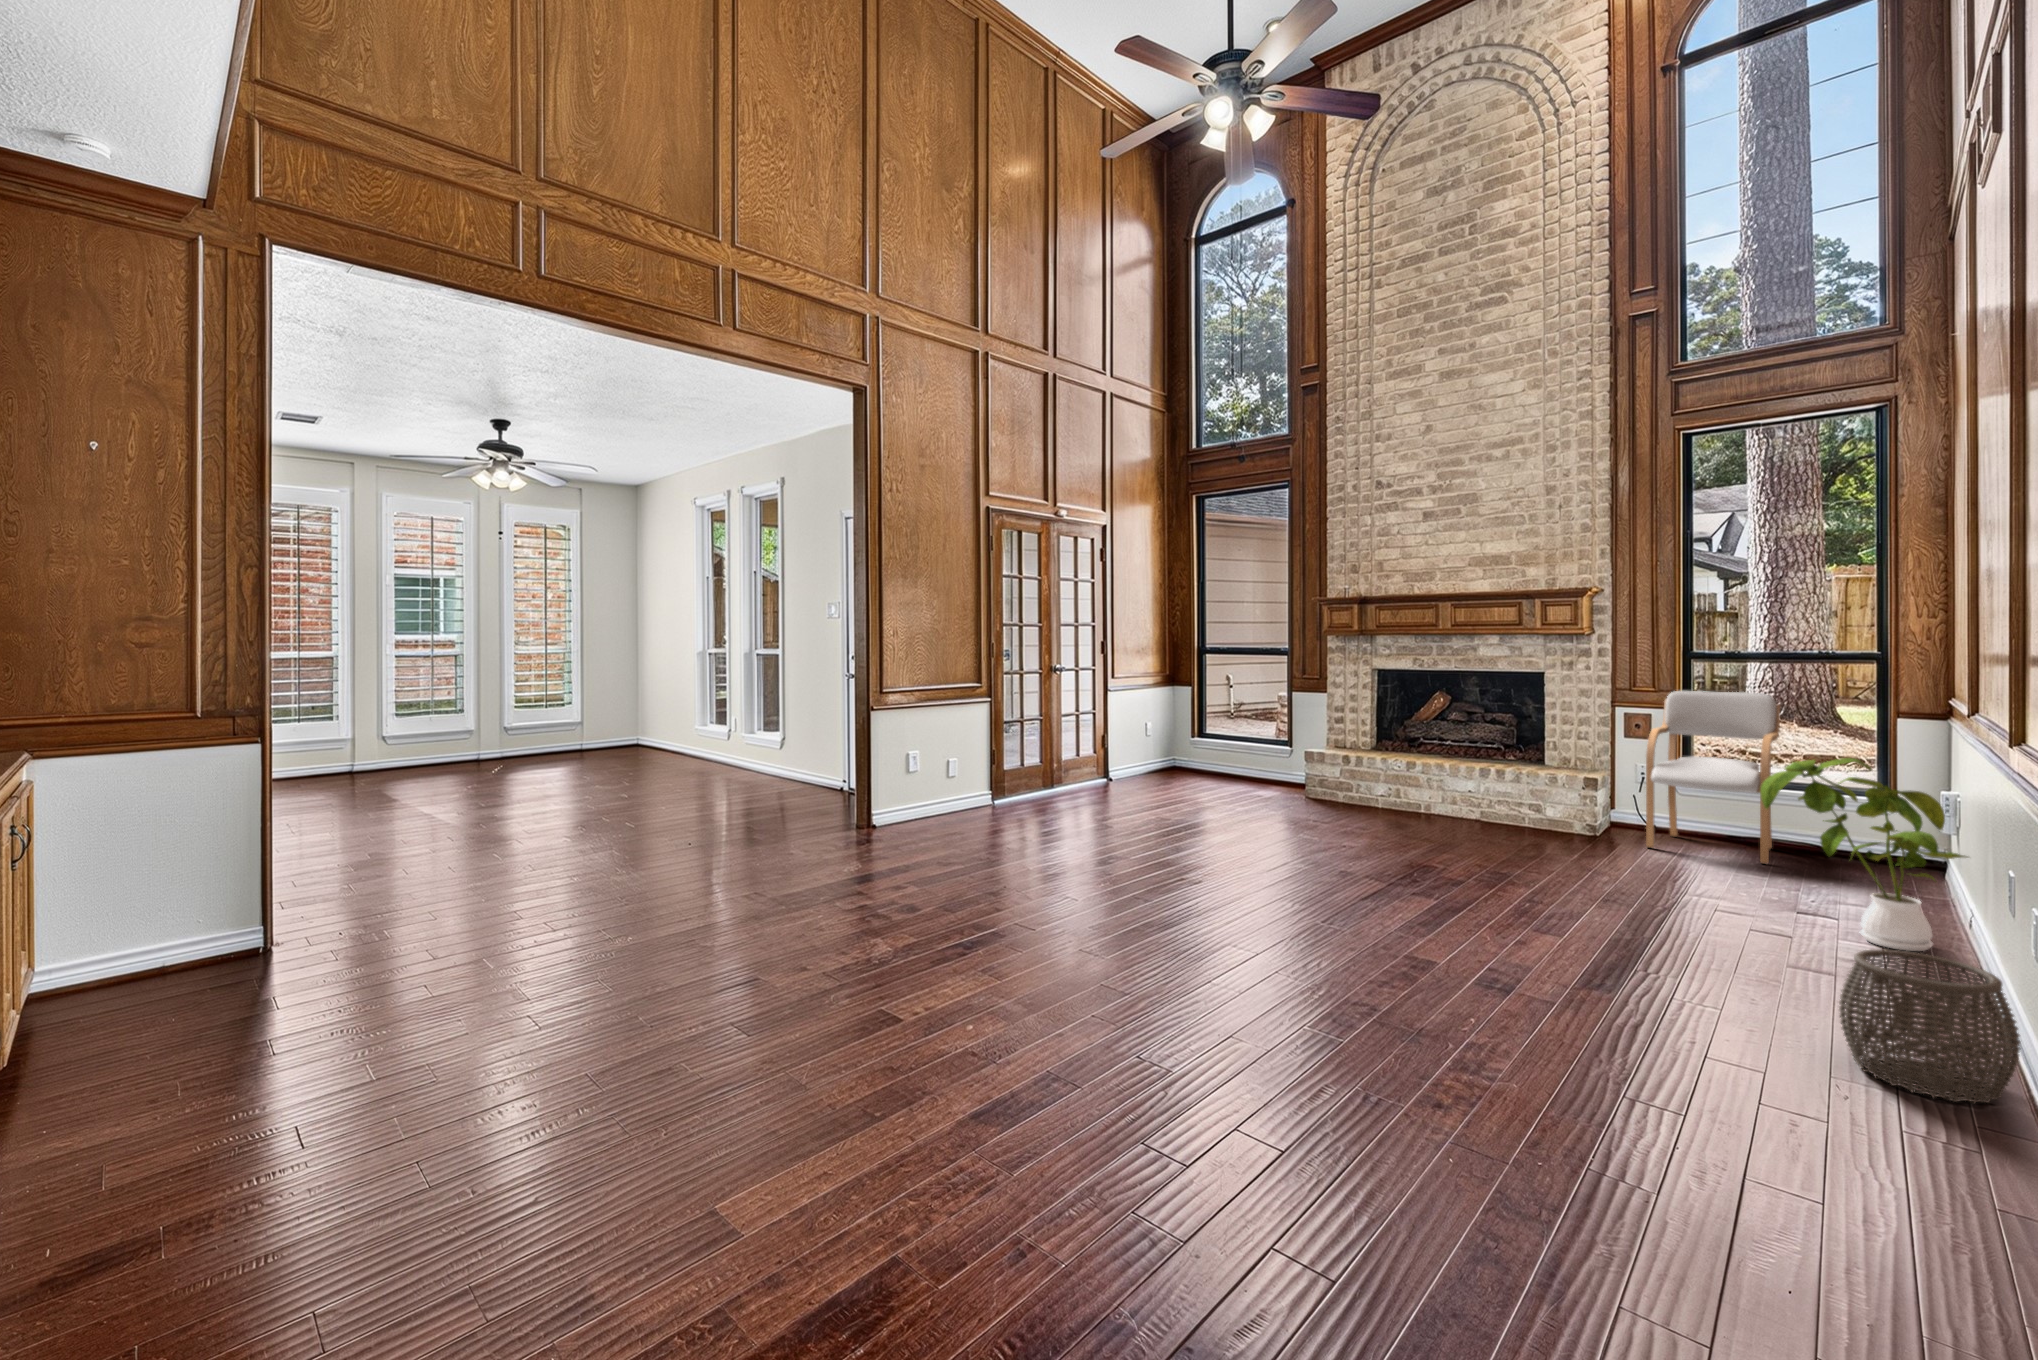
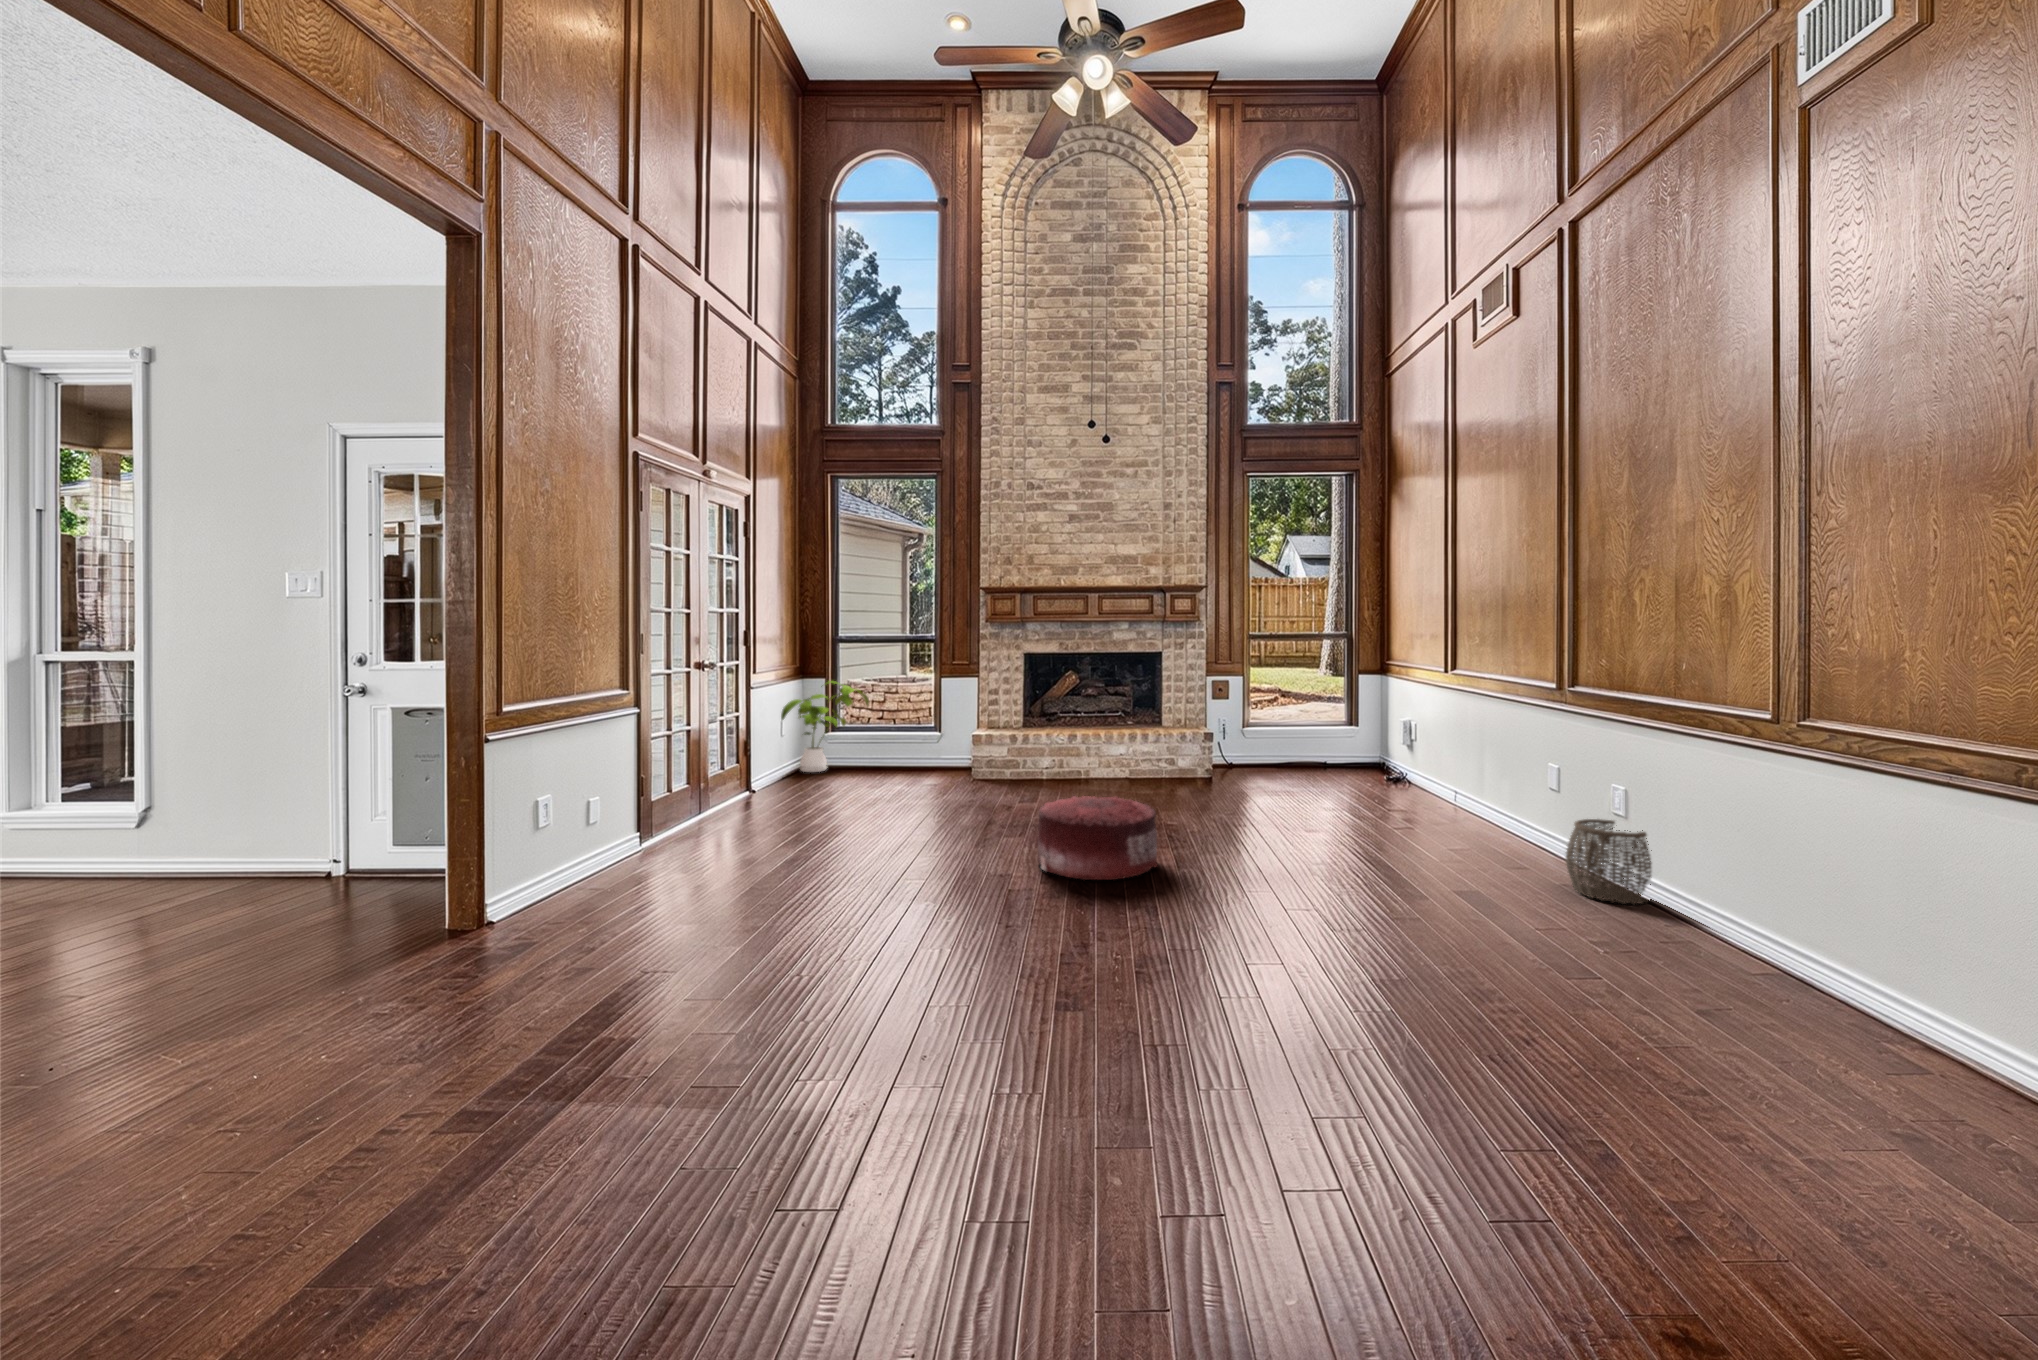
armchair: present [1646,691,1780,864] -> none [1245,666,1327,785]
house plant: present [1761,758,1967,951] -> present [781,681,869,772]
pouf: none [1189,819,1319,908] -> present [1038,796,1158,880]

